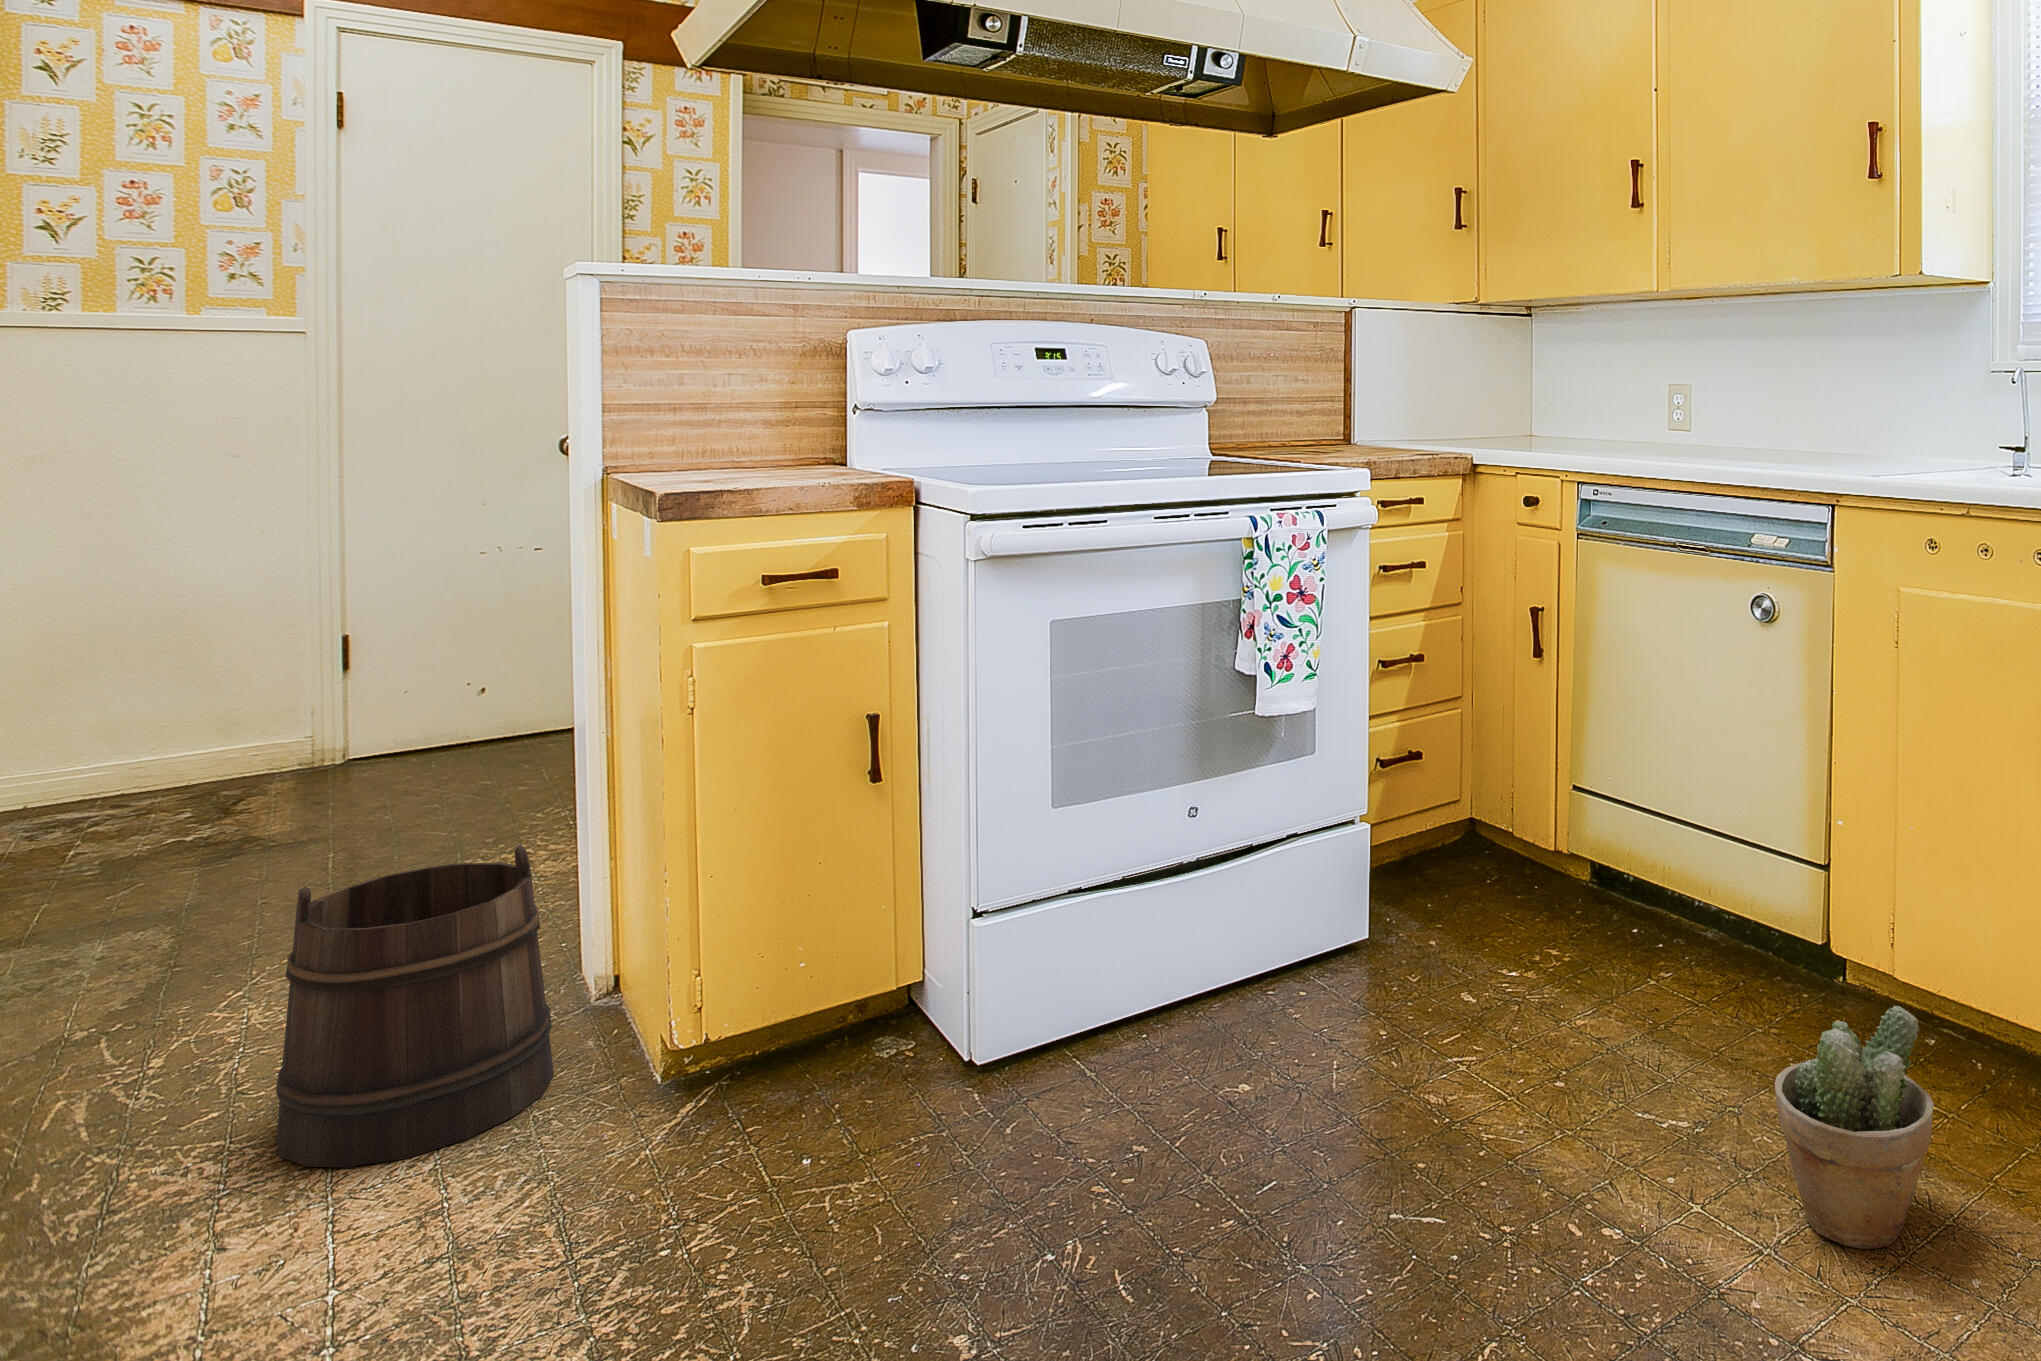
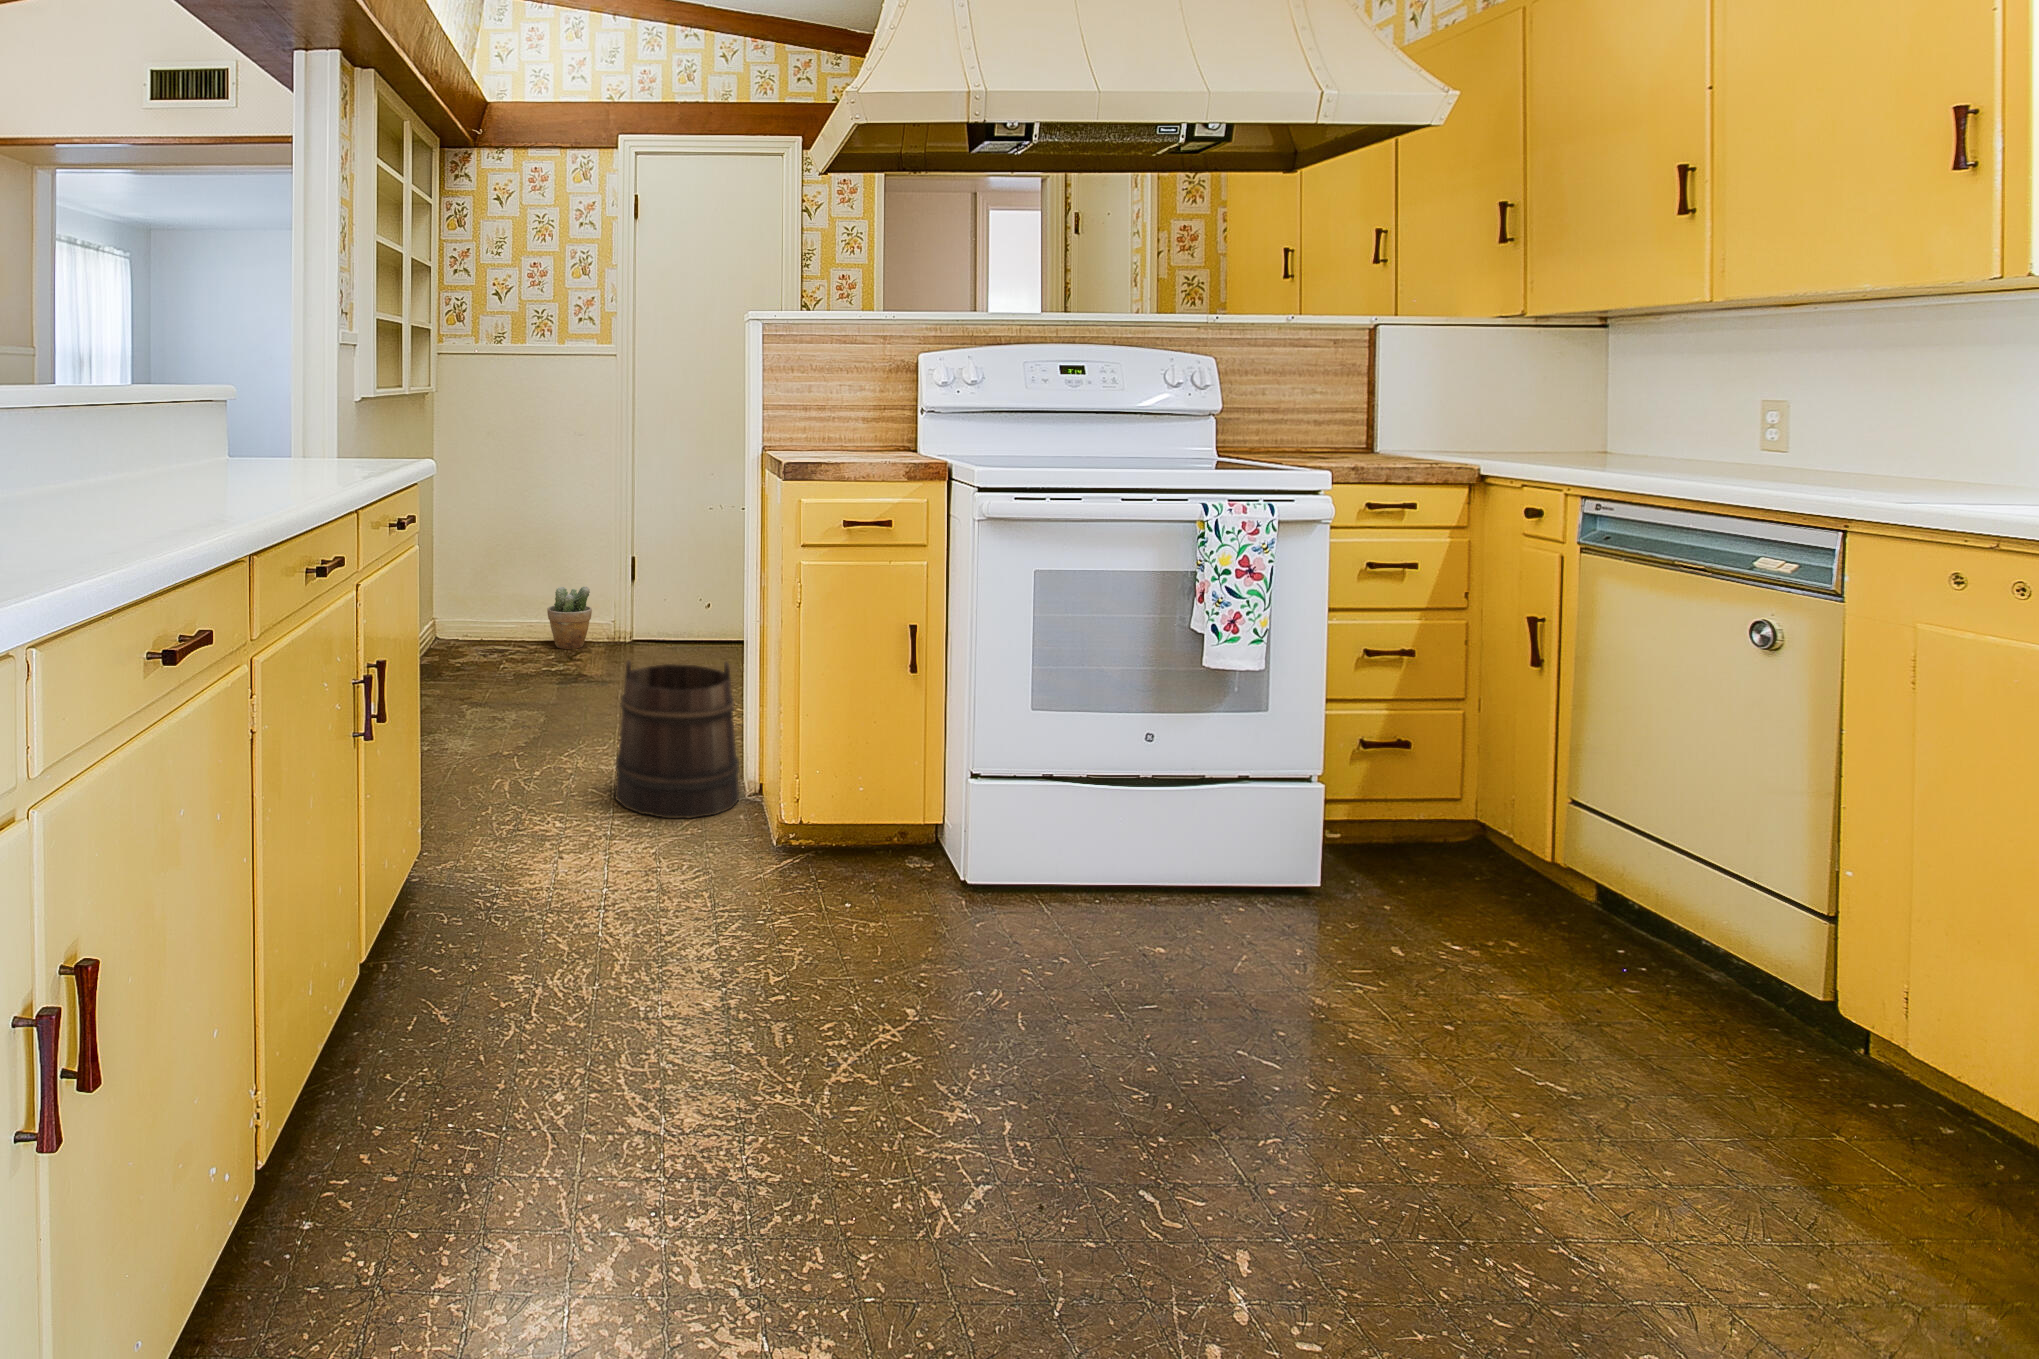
potted plant: present [1775,1006,1934,1249] -> present [547,587,592,649]

